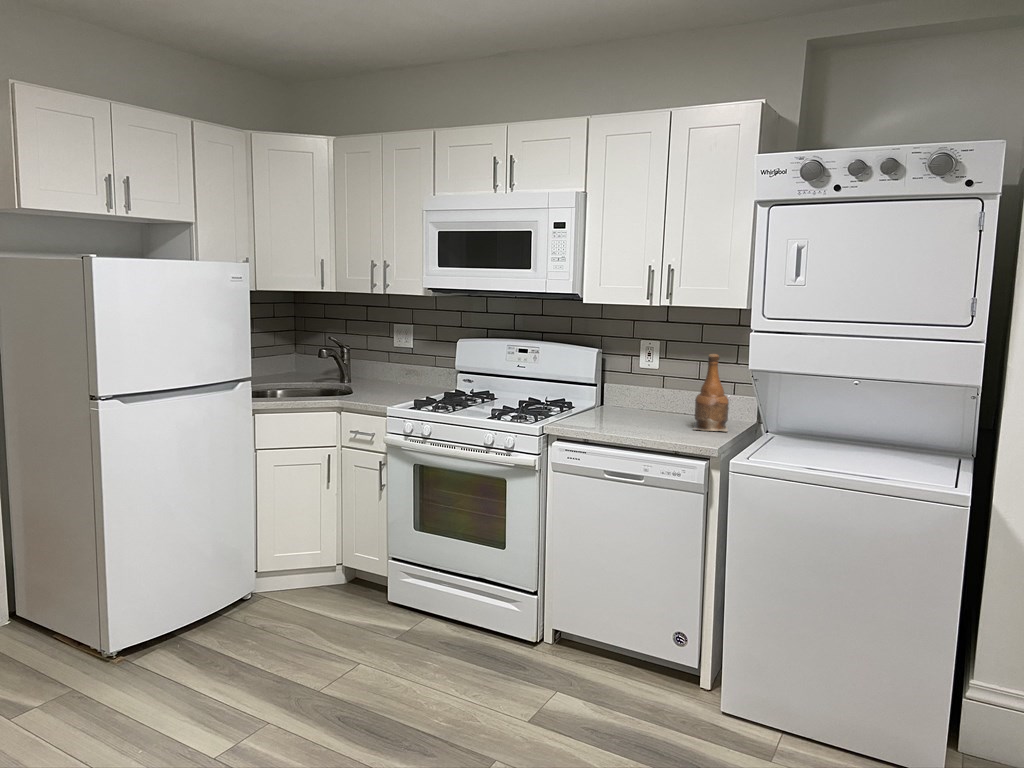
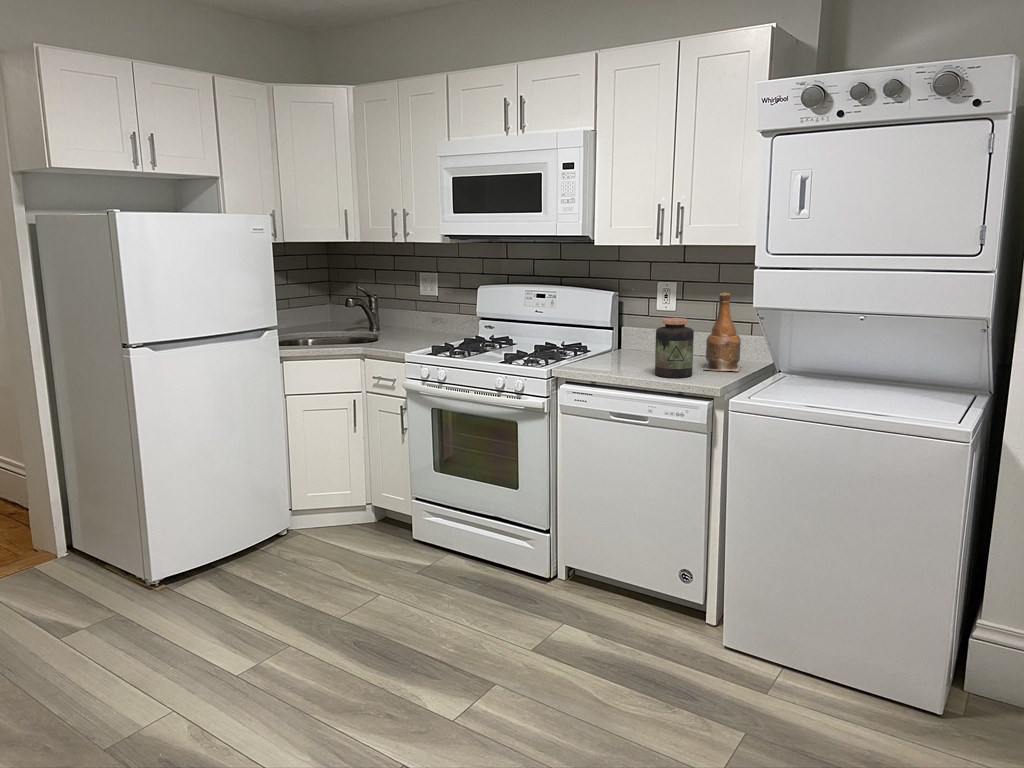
jar: none [648,378,687,438] -> present [655,318,694,378]

